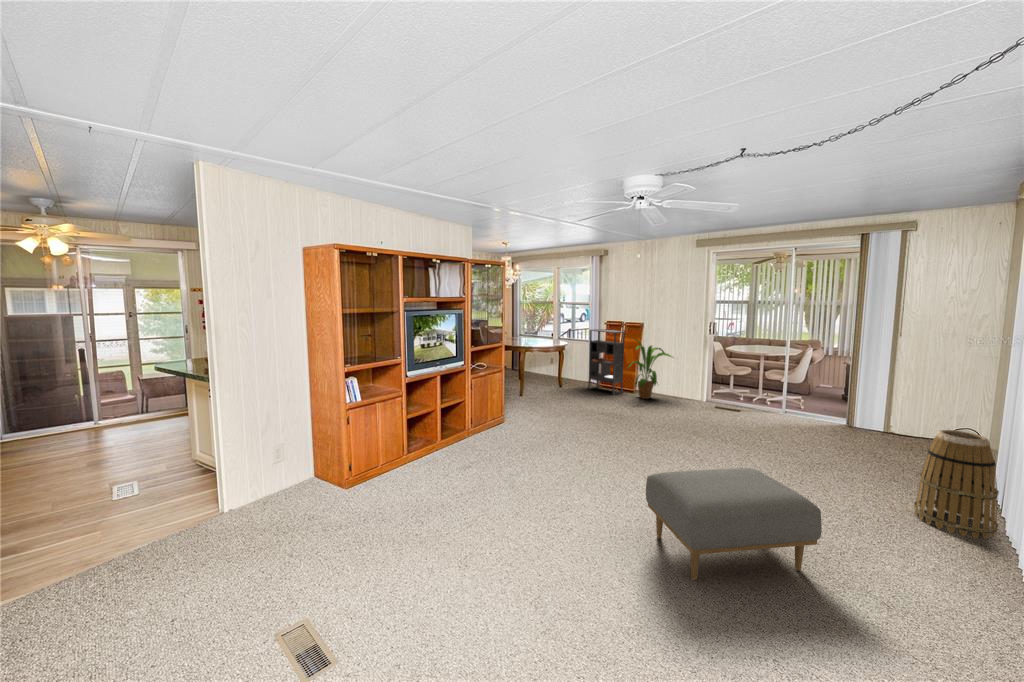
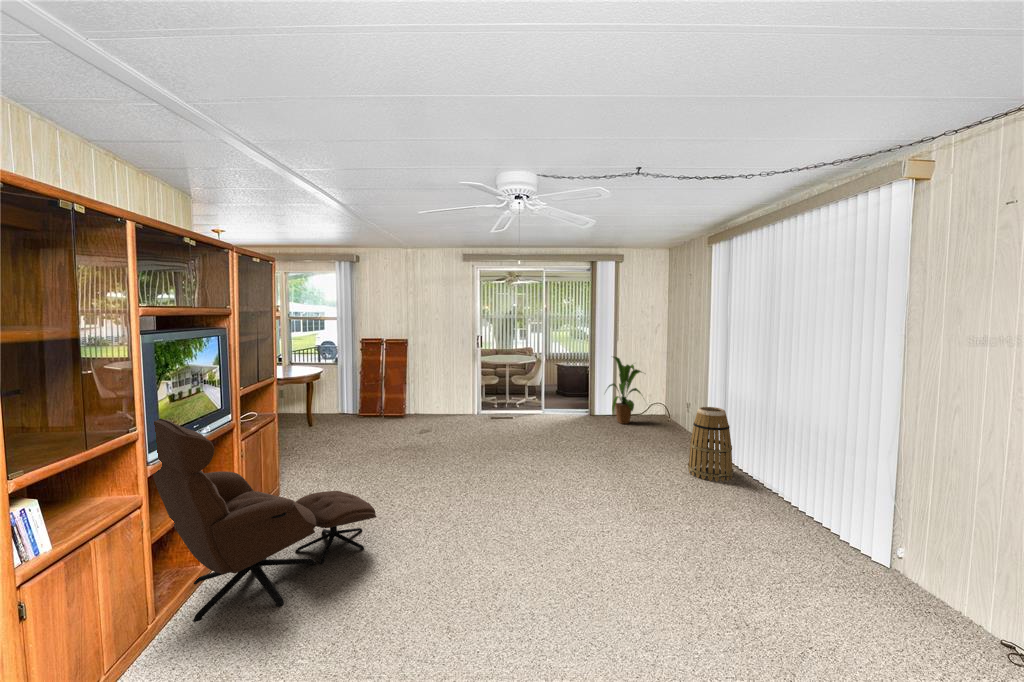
bookshelf: present [588,329,625,395] -> none [346,348,391,424]
house plant: present [628,339,672,399] -> present [608,357,642,424]
lounge chair: none [409,356,530,475] -> present [153,419,376,622]
ottoman: present [646,468,822,580] -> none [578,471,713,601]

